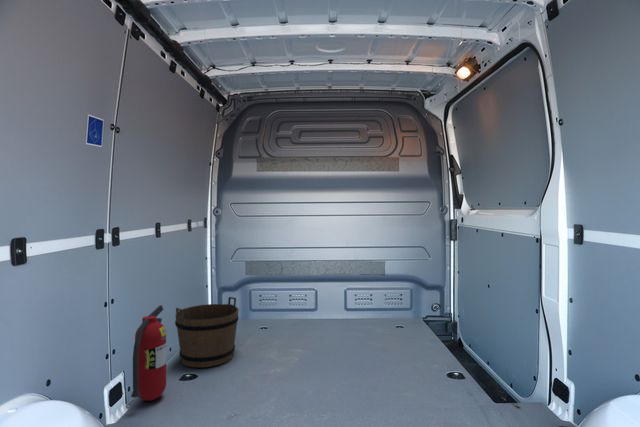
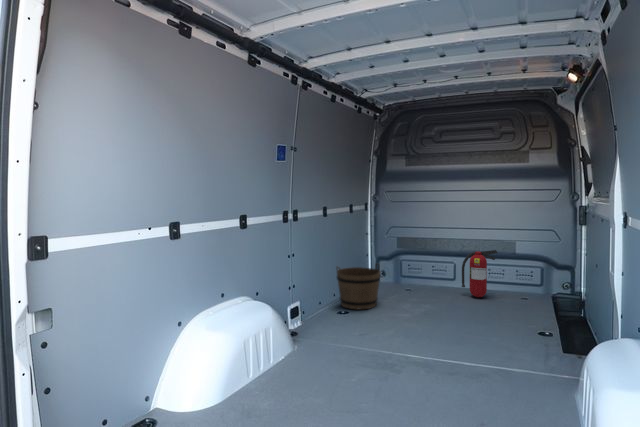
fire extinguisher: present [131,305,166,401] -> present [462,250,498,297]

